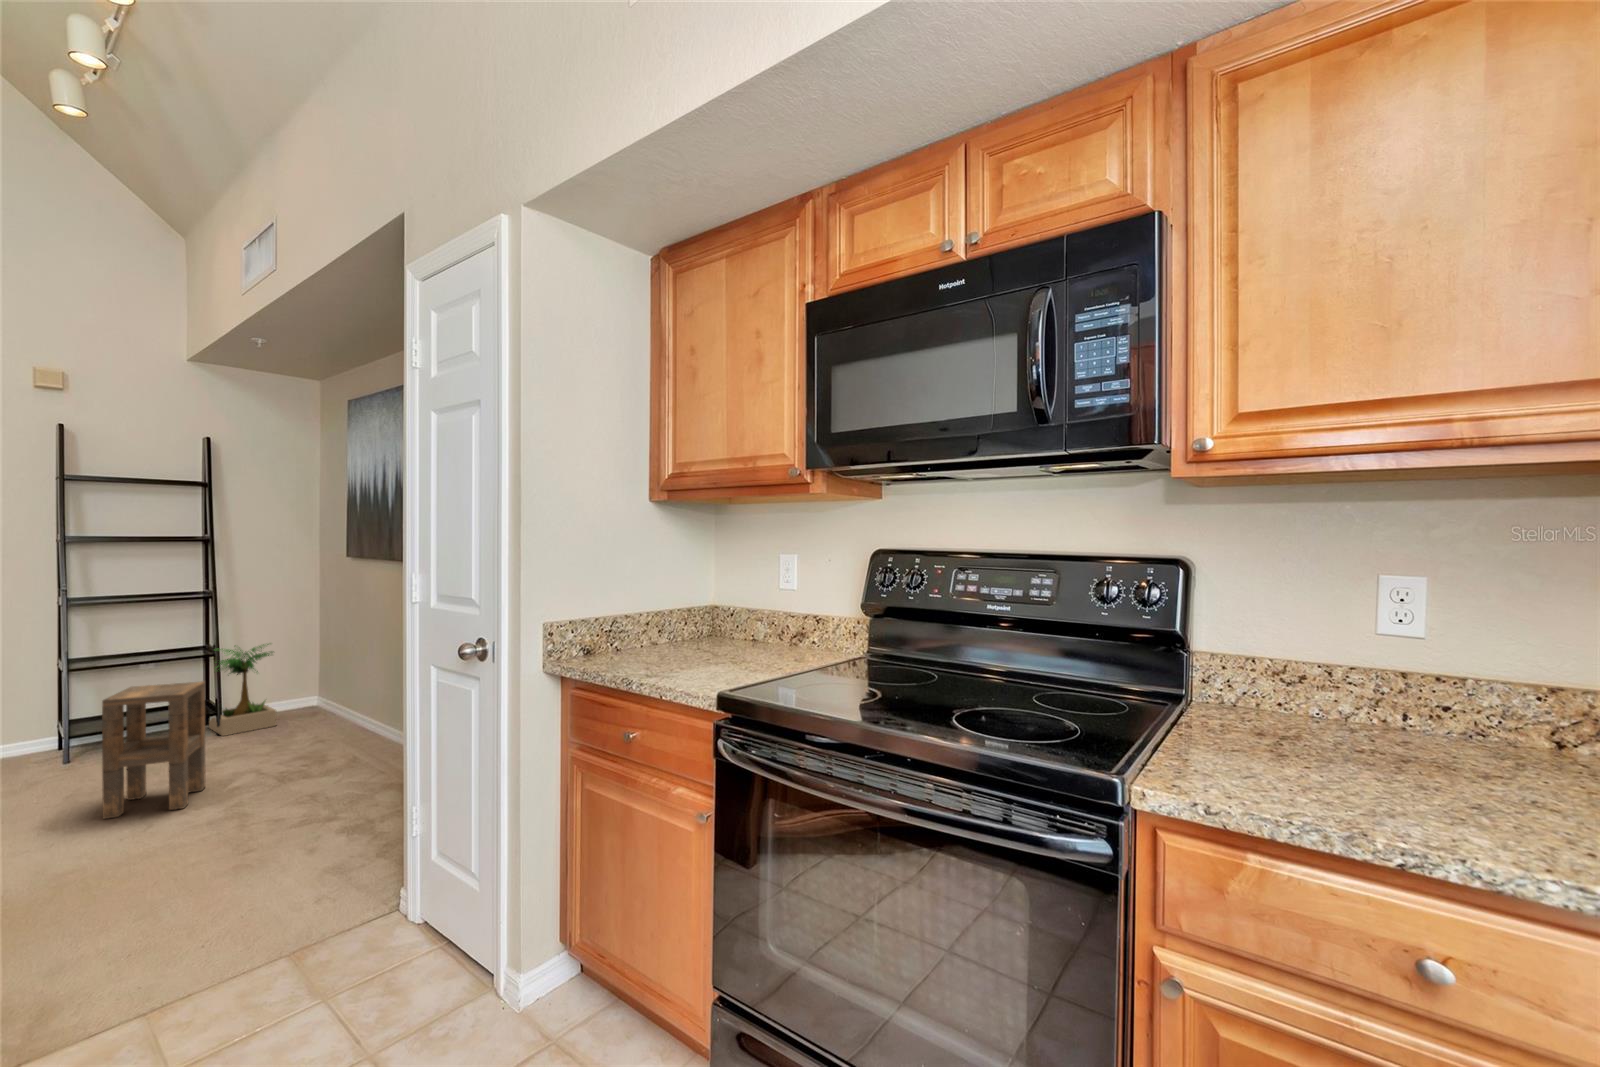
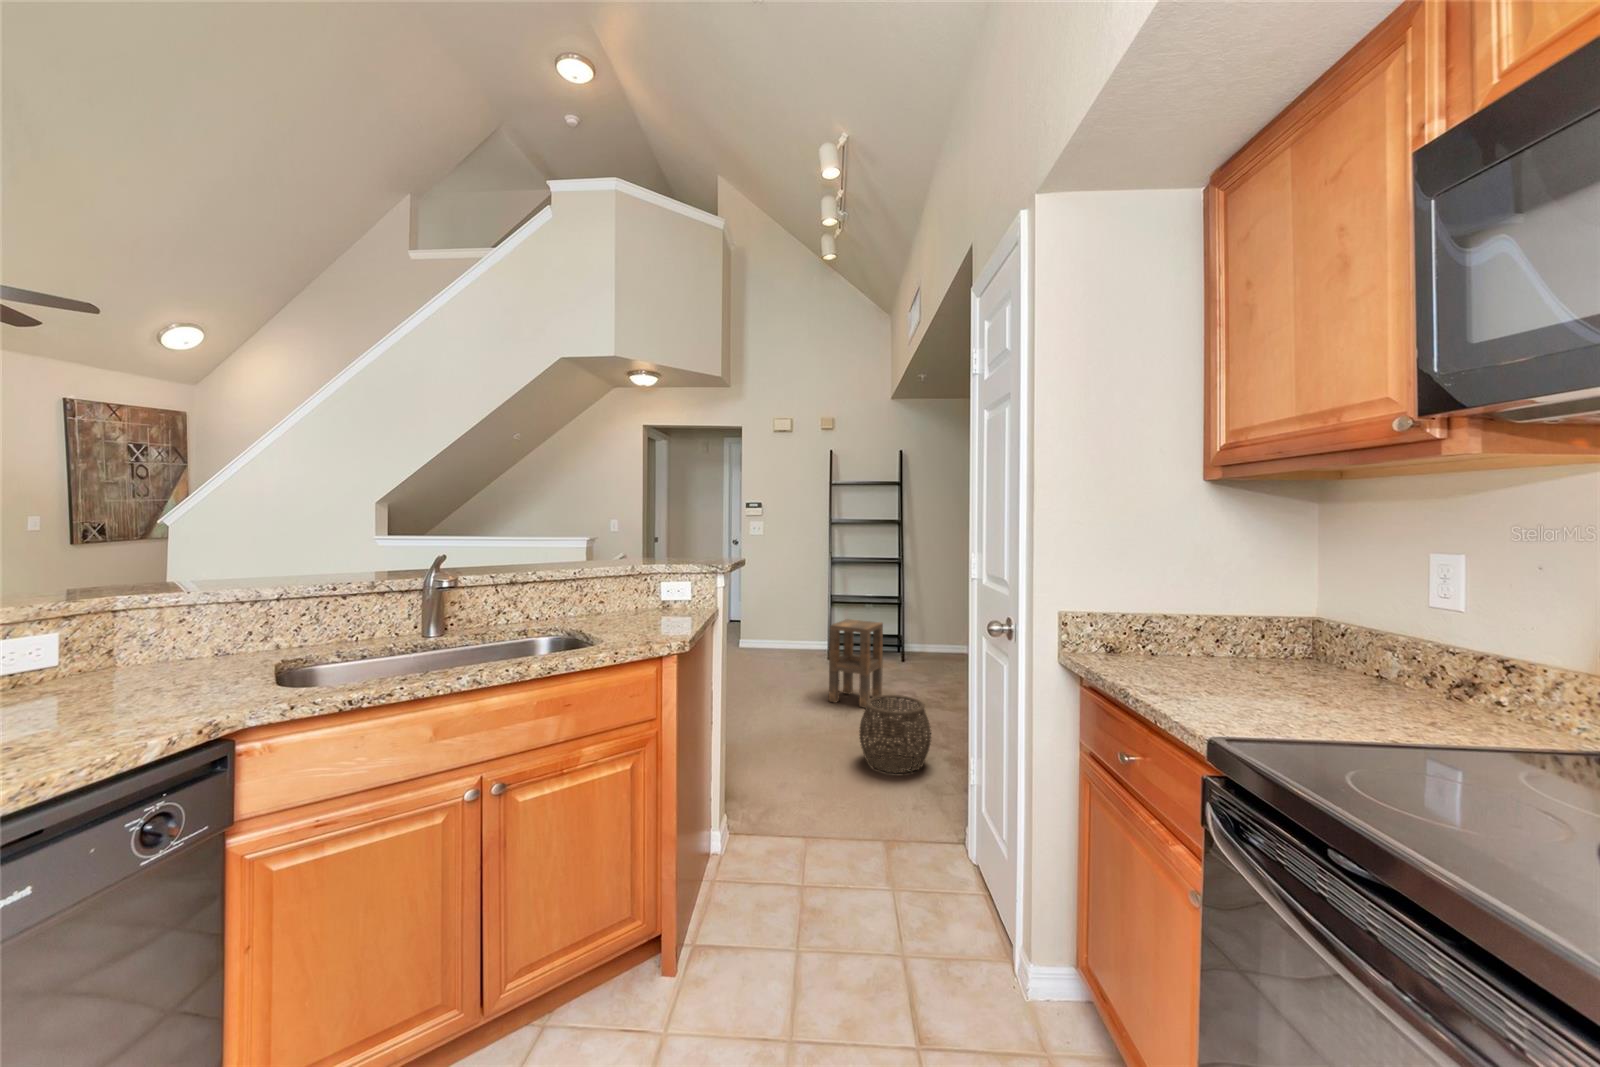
potted plant: present [209,644,276,736] -> none [897,599,943,664]
woven basket: none [203,768,324,879] -> present [859,695,931,773]

